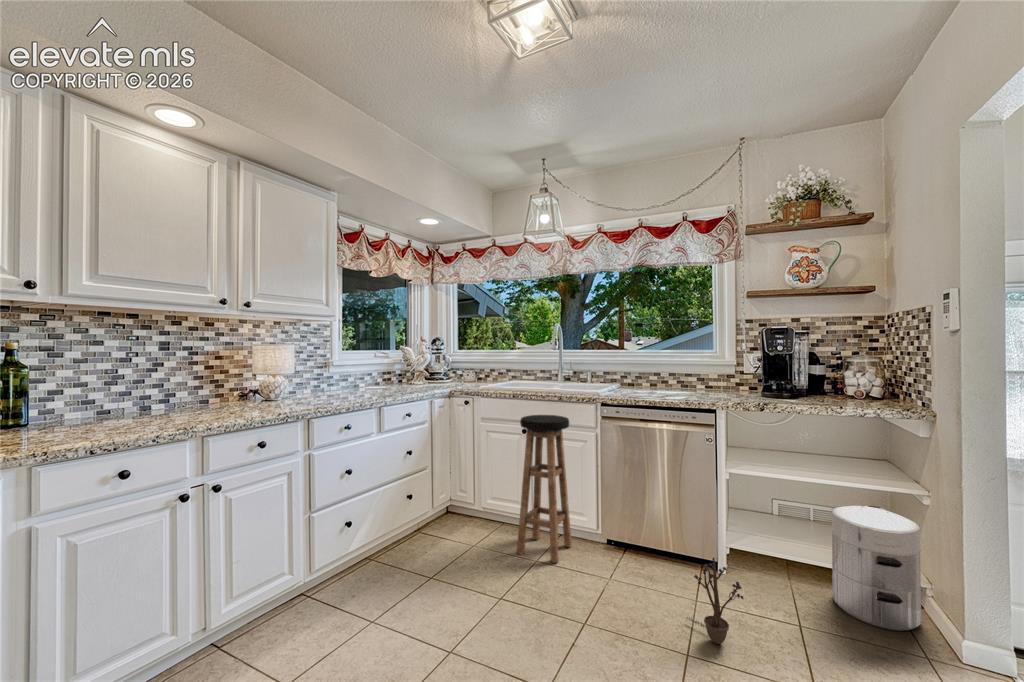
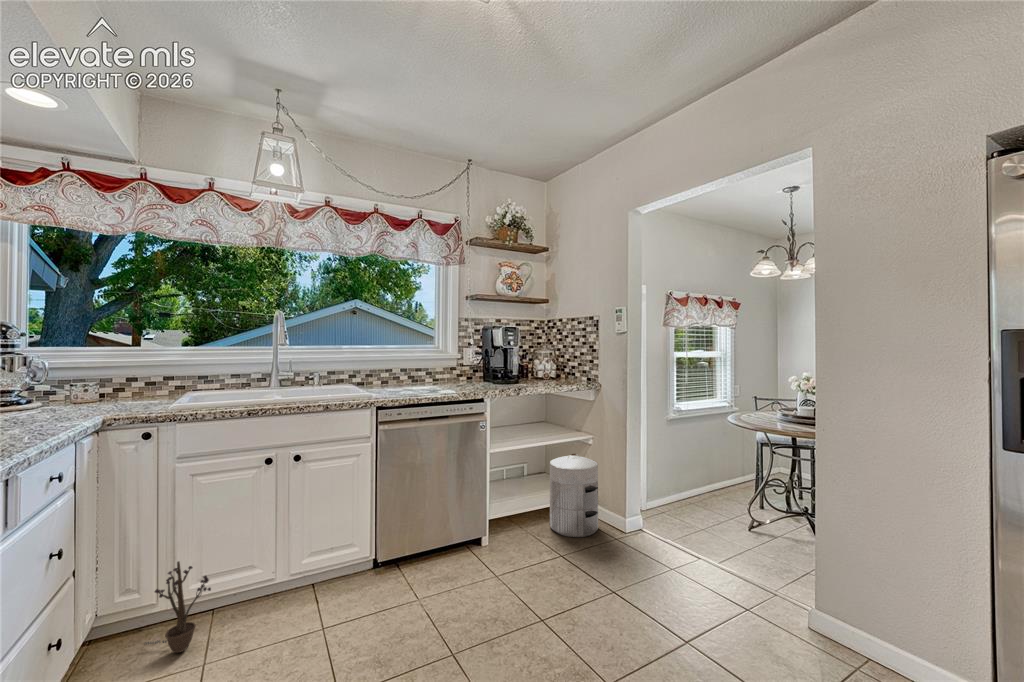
bar stool: present [517,415,572,563] -> none [276,429,348,636]
decorative plant: present [686,558,744,644] -> present [145,561,211,653]

